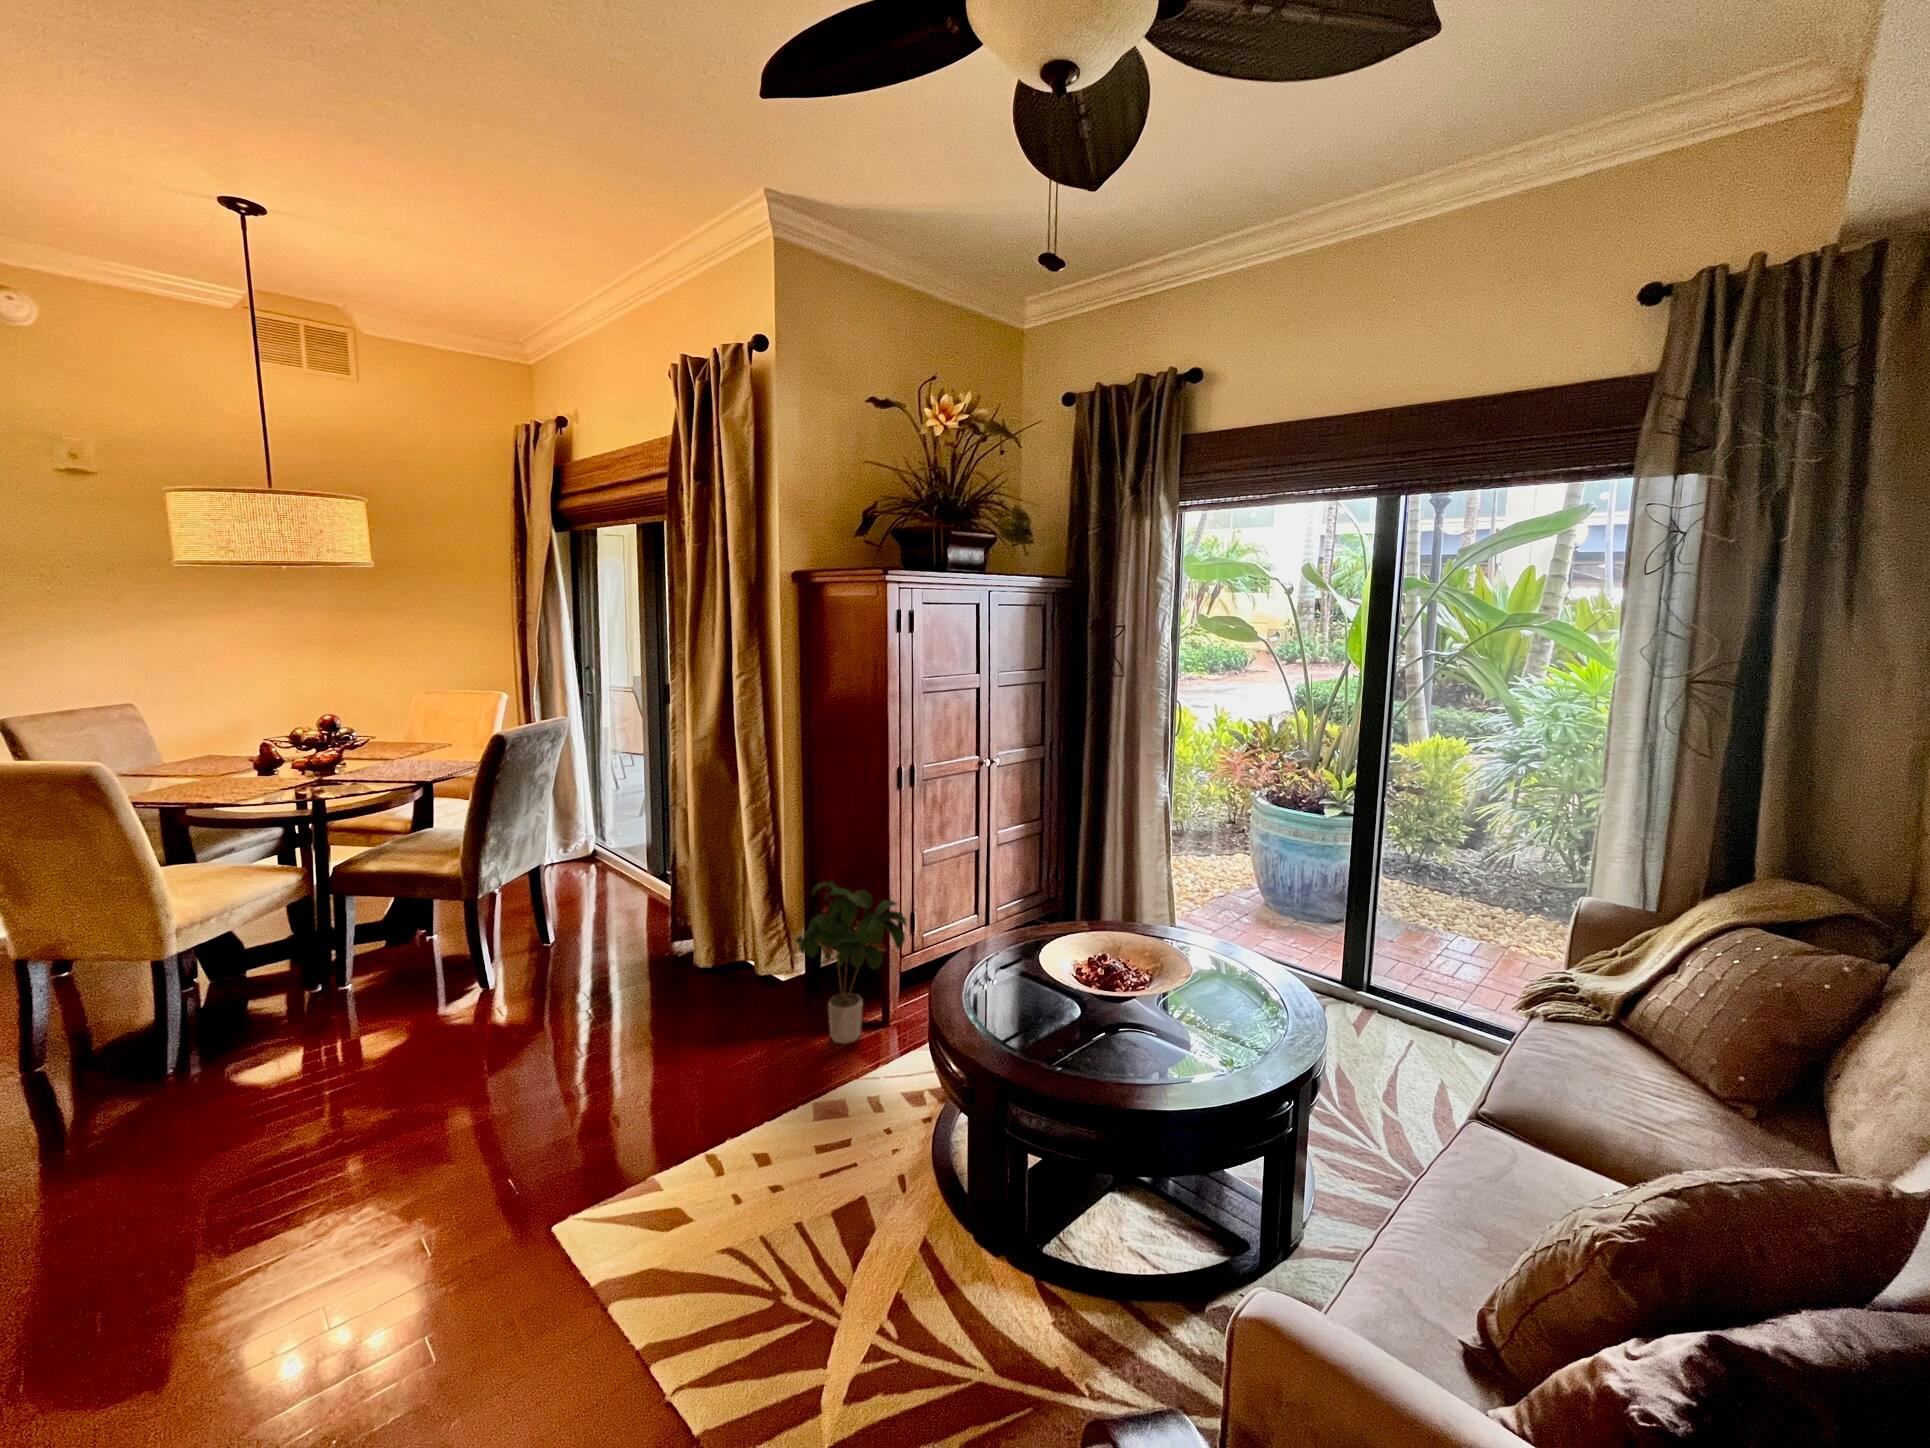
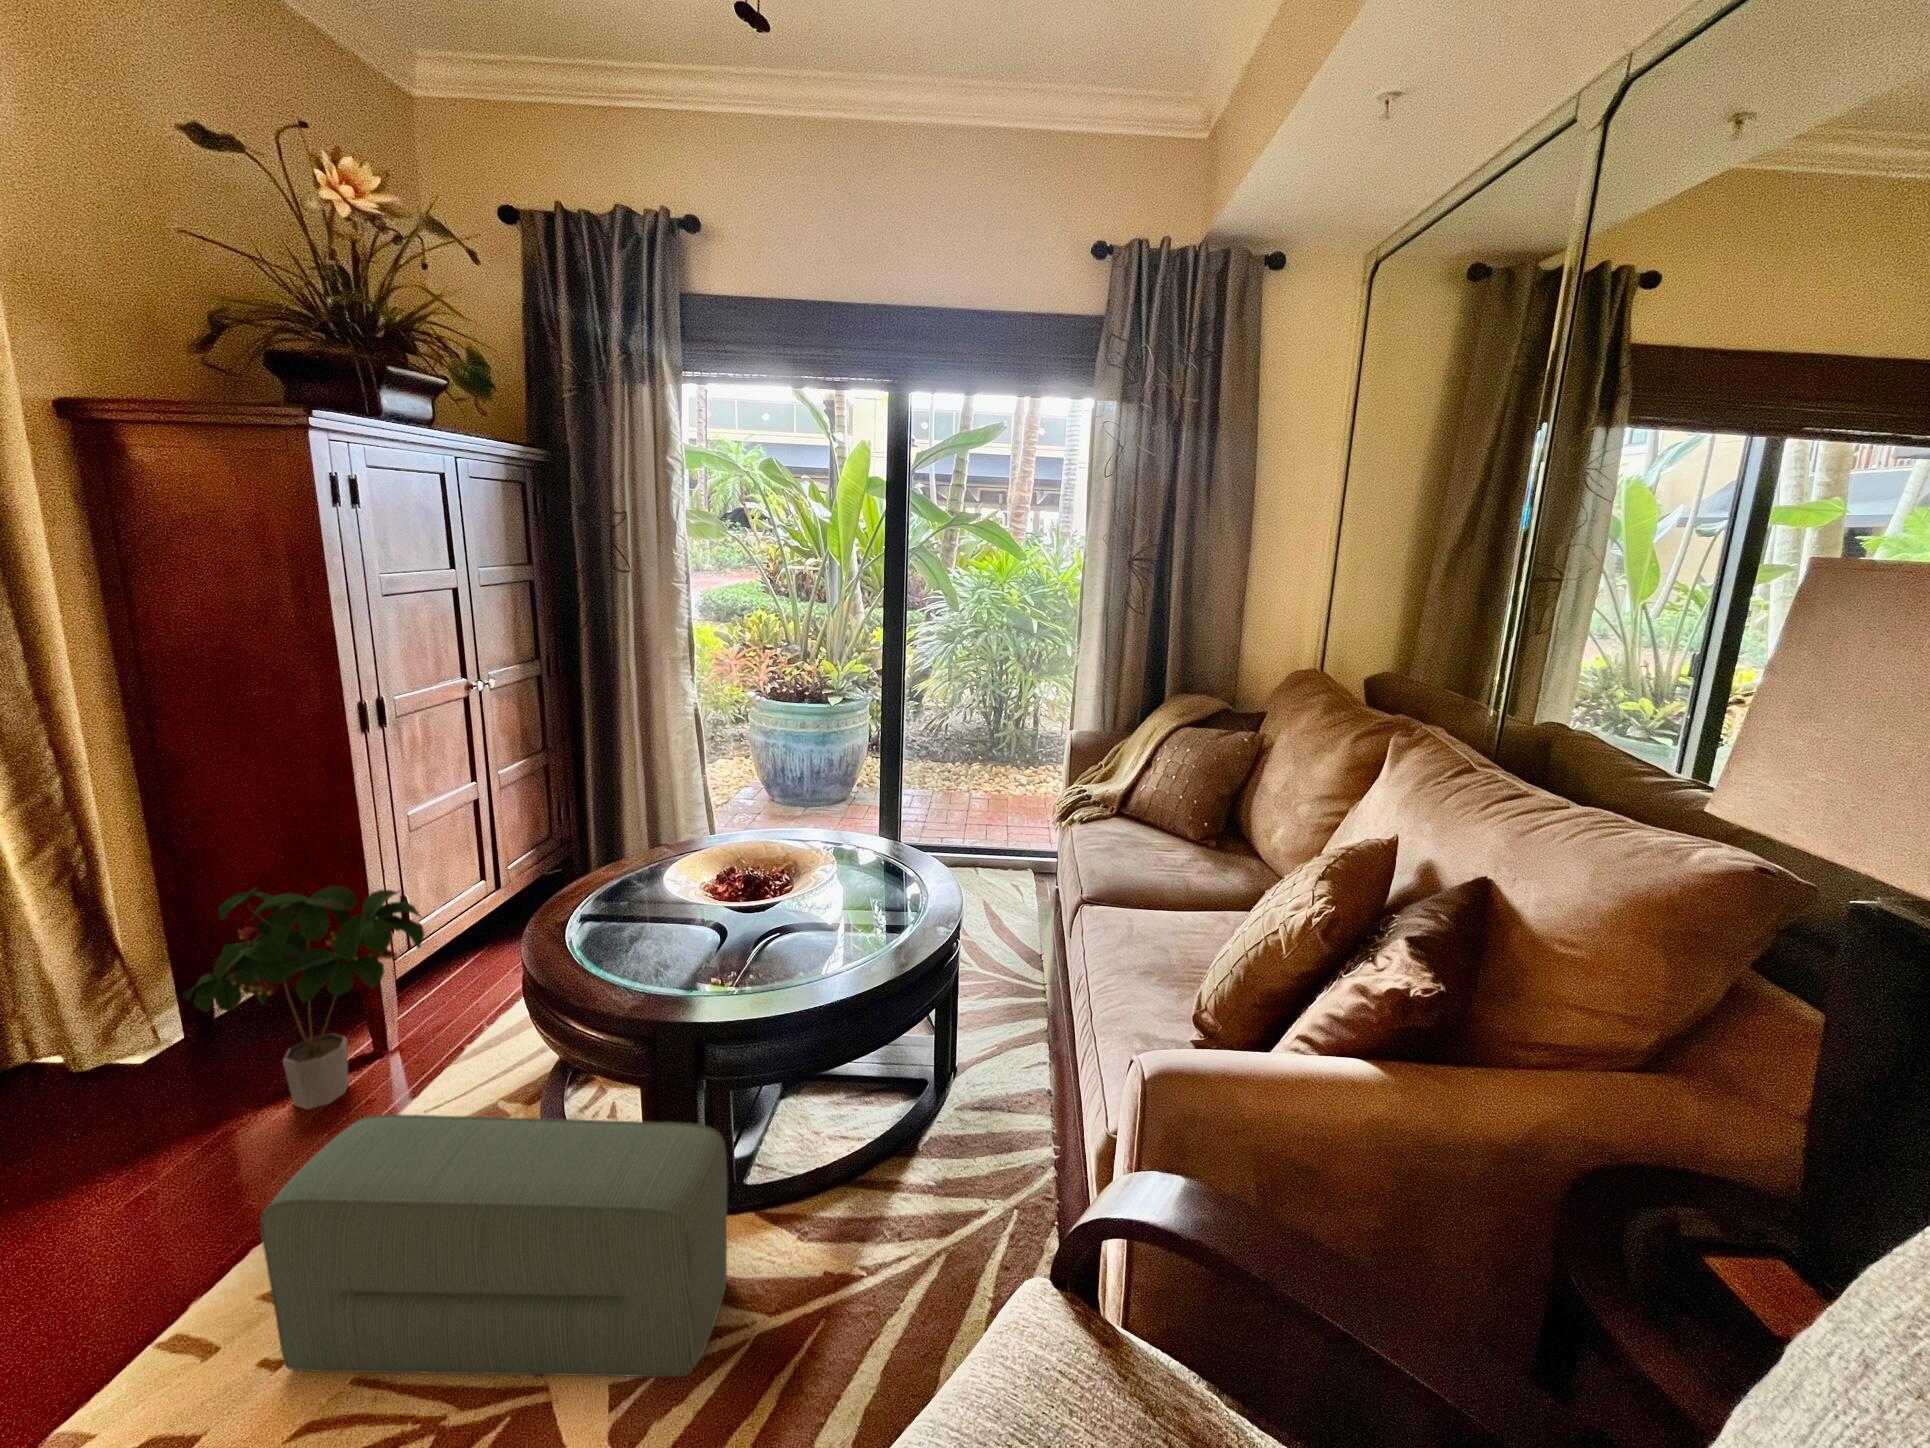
pouf: none [740,1051,989,1377] -> present [260,1114,727,1377]

